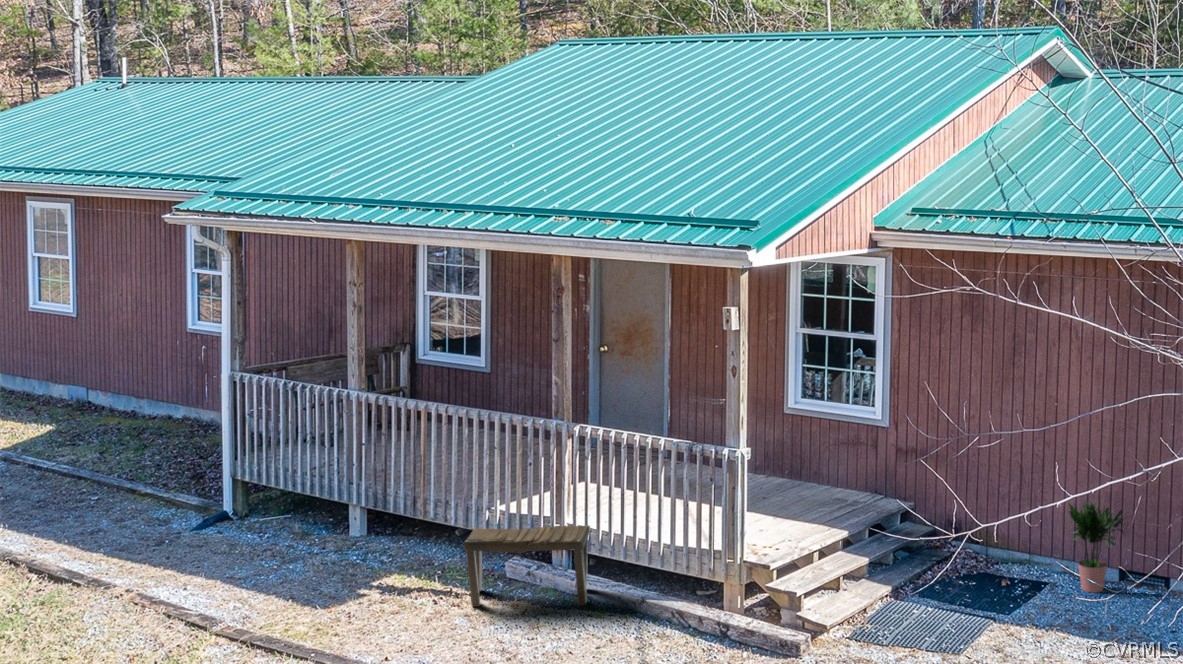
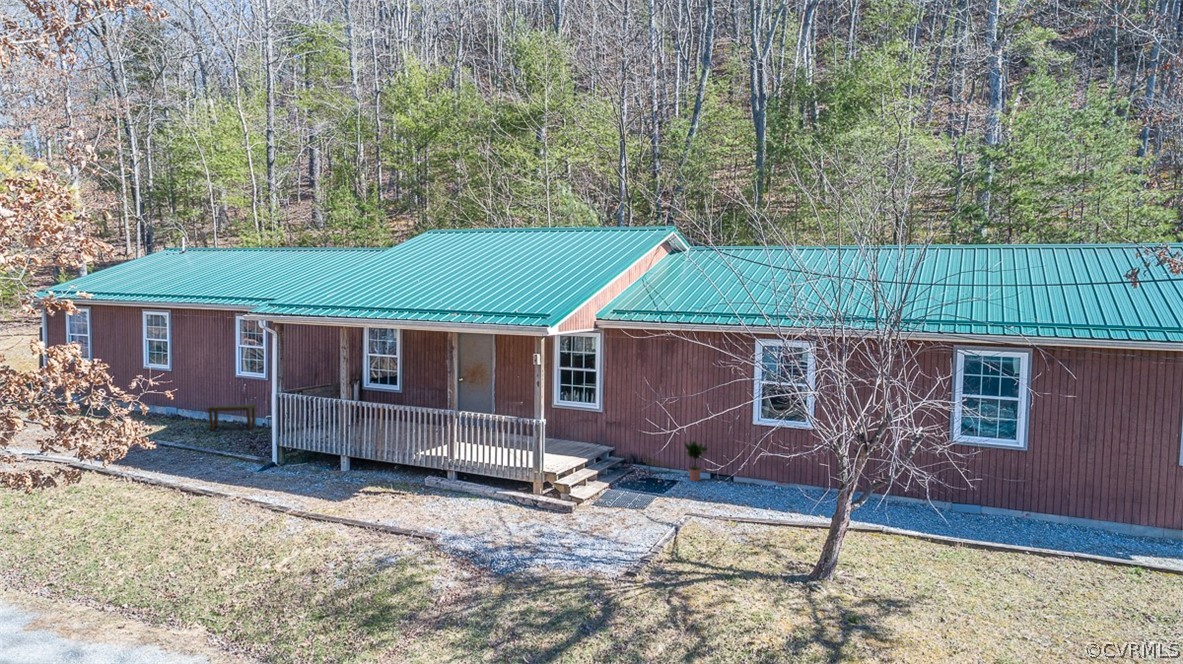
bench: present [464,525,590,607] -> present [208,404,256,431]

